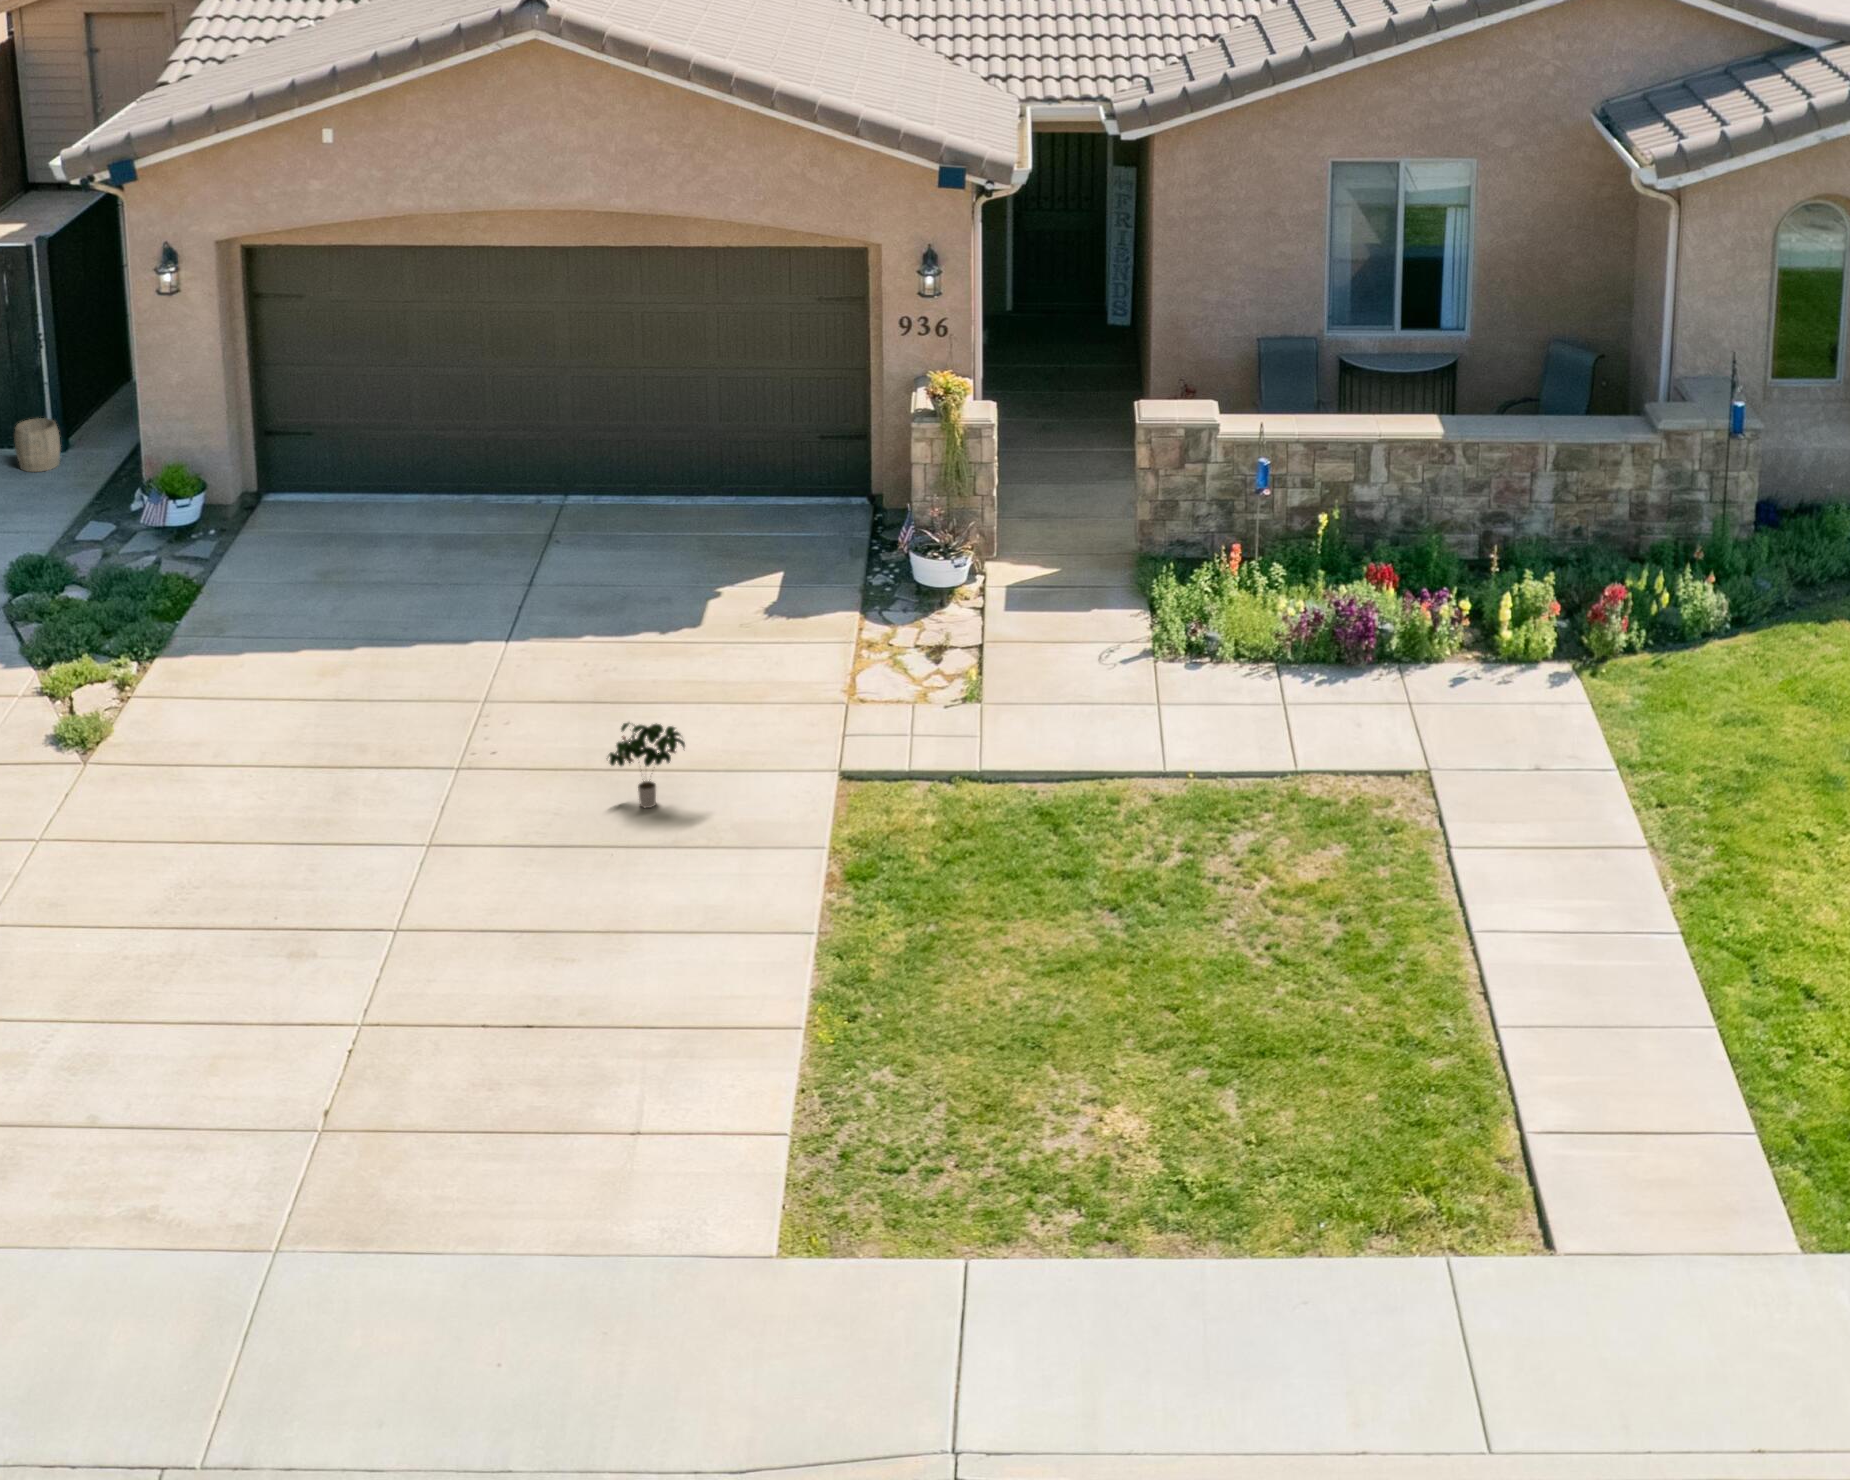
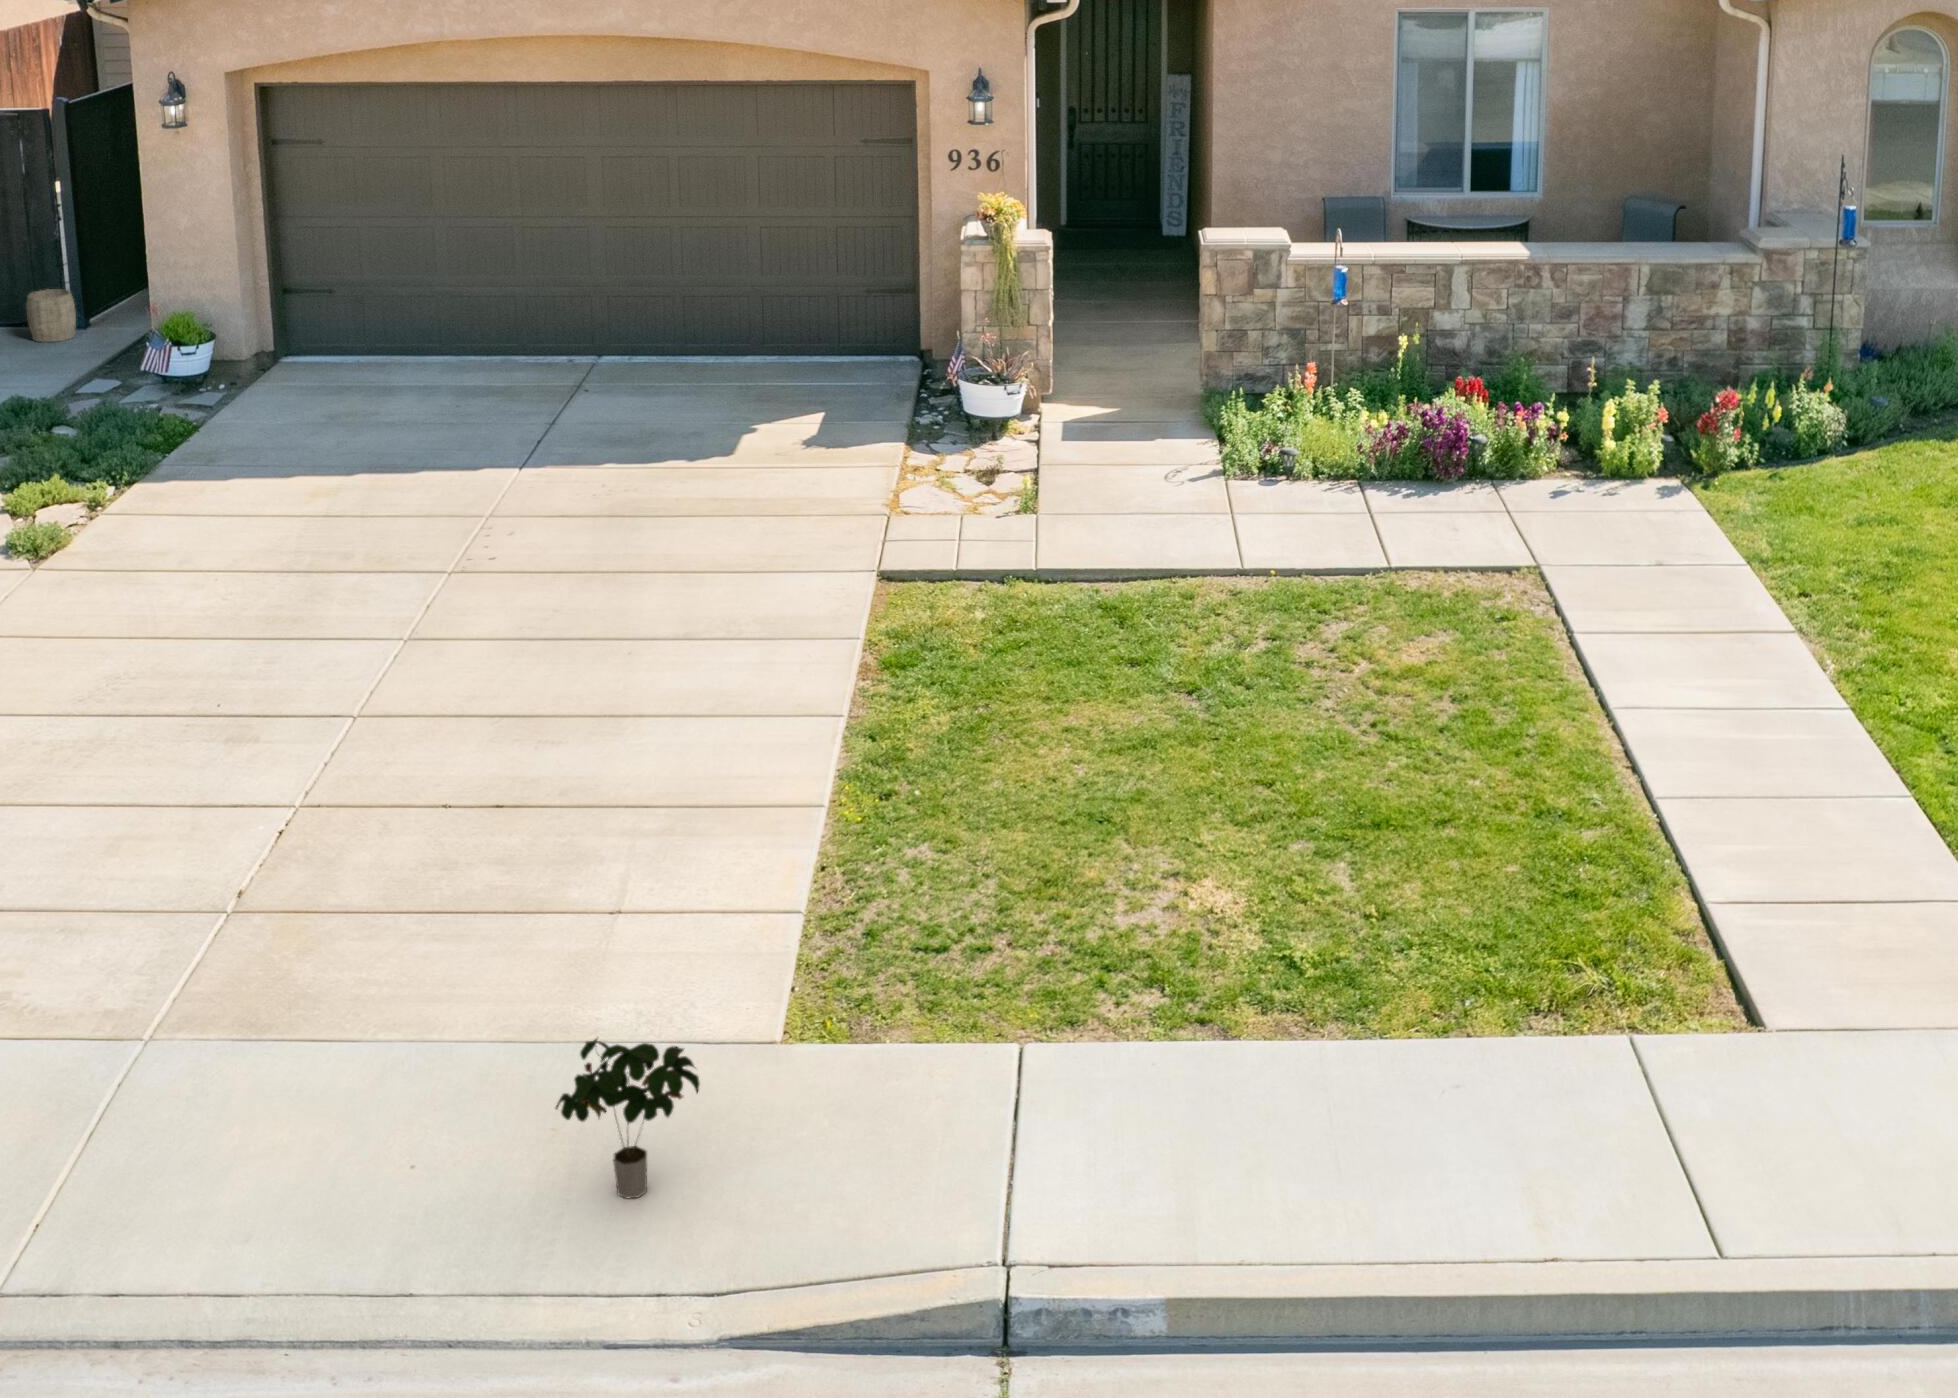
potted plant: present [608,723,685,808] -> present [556,1038,700,1198]

